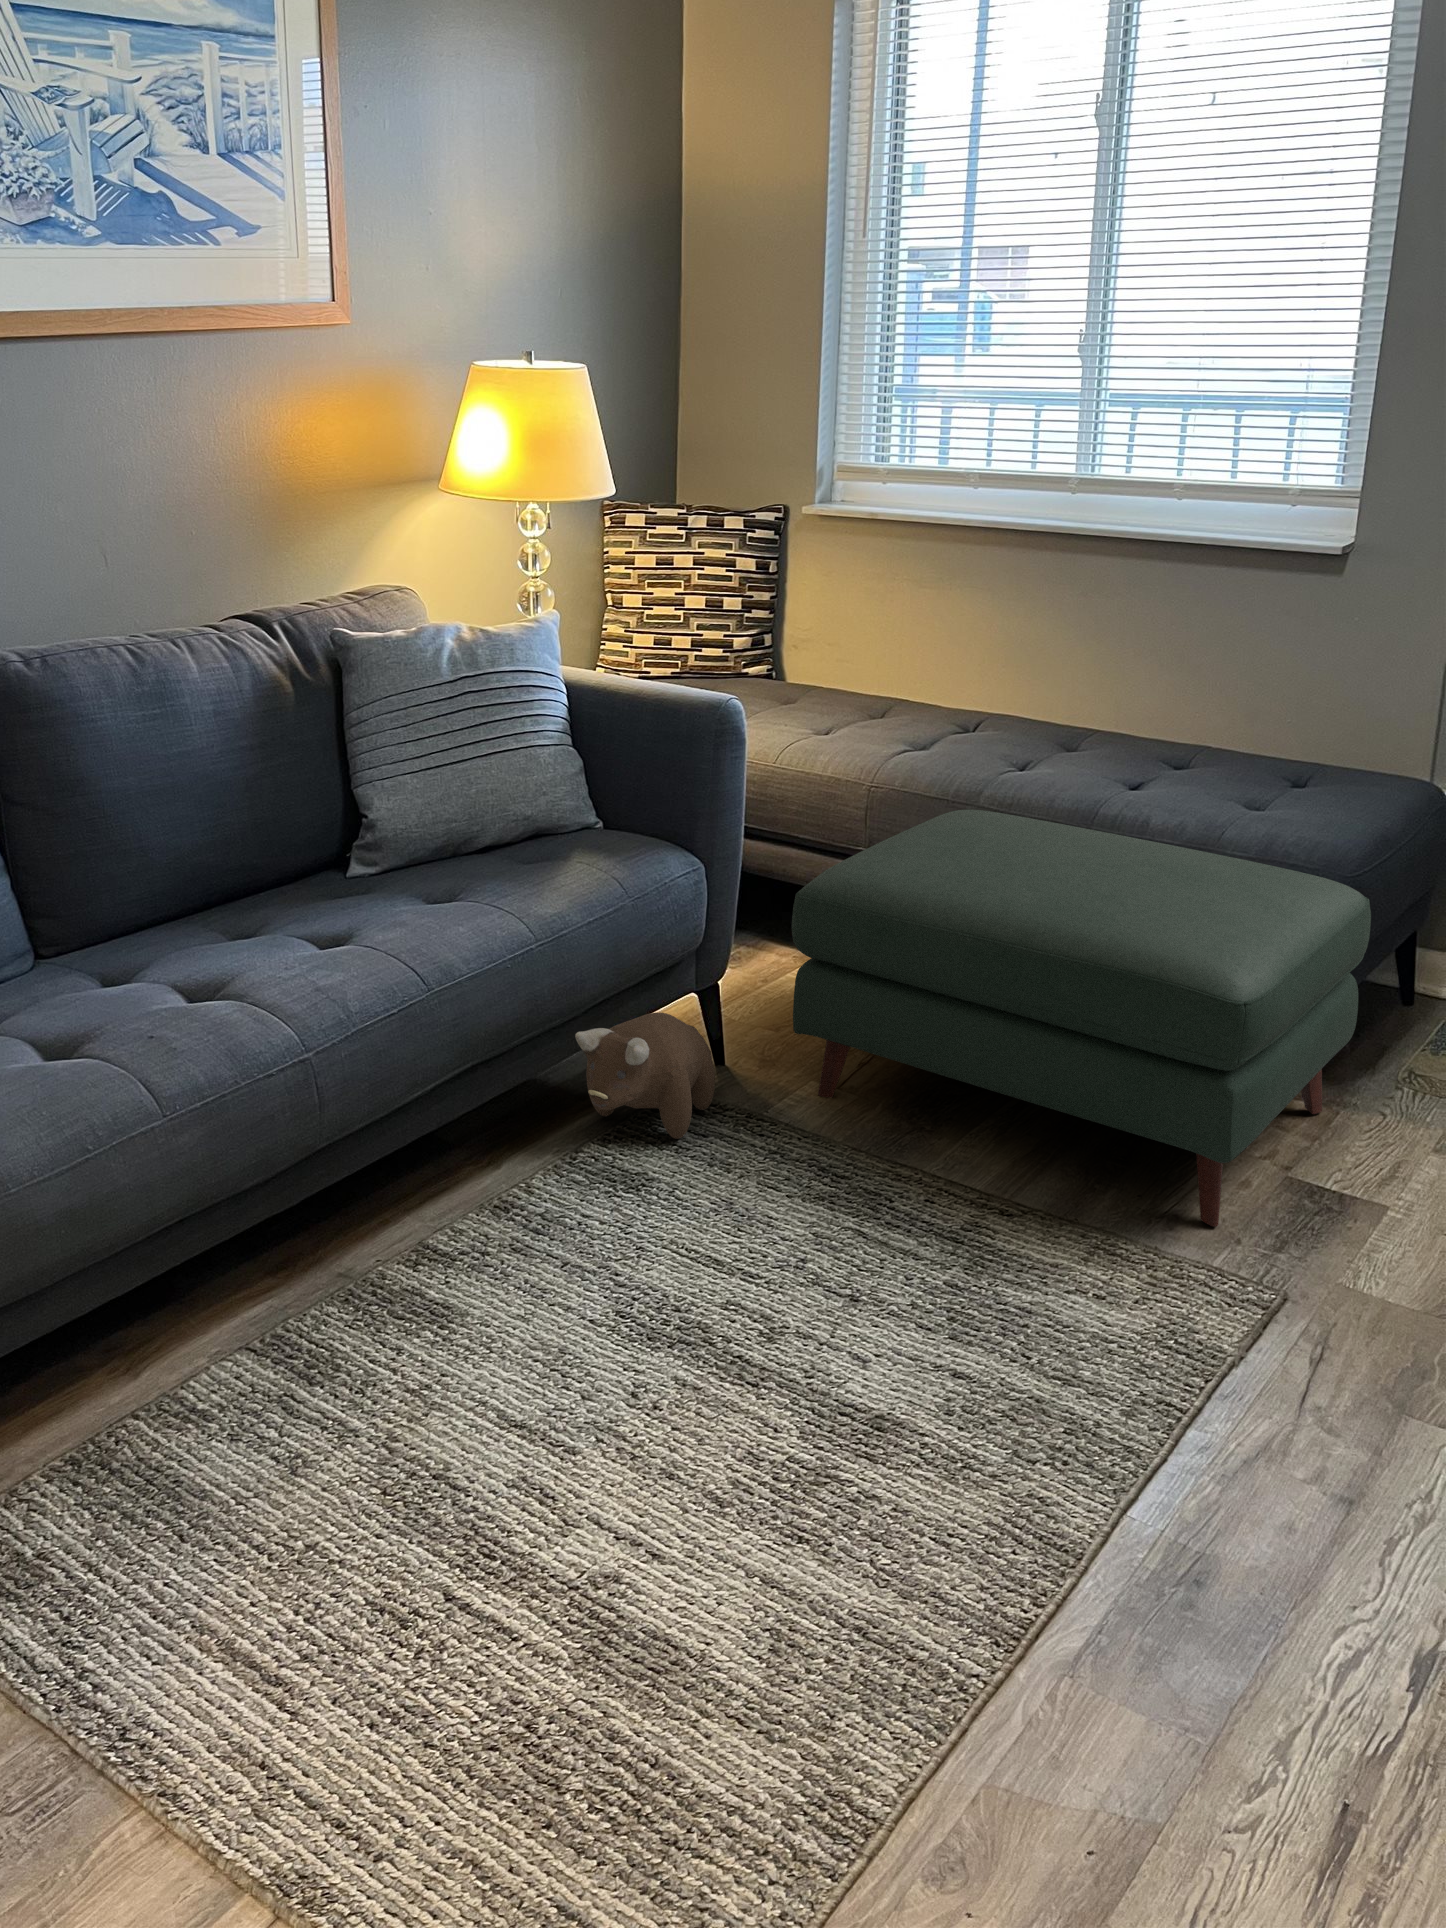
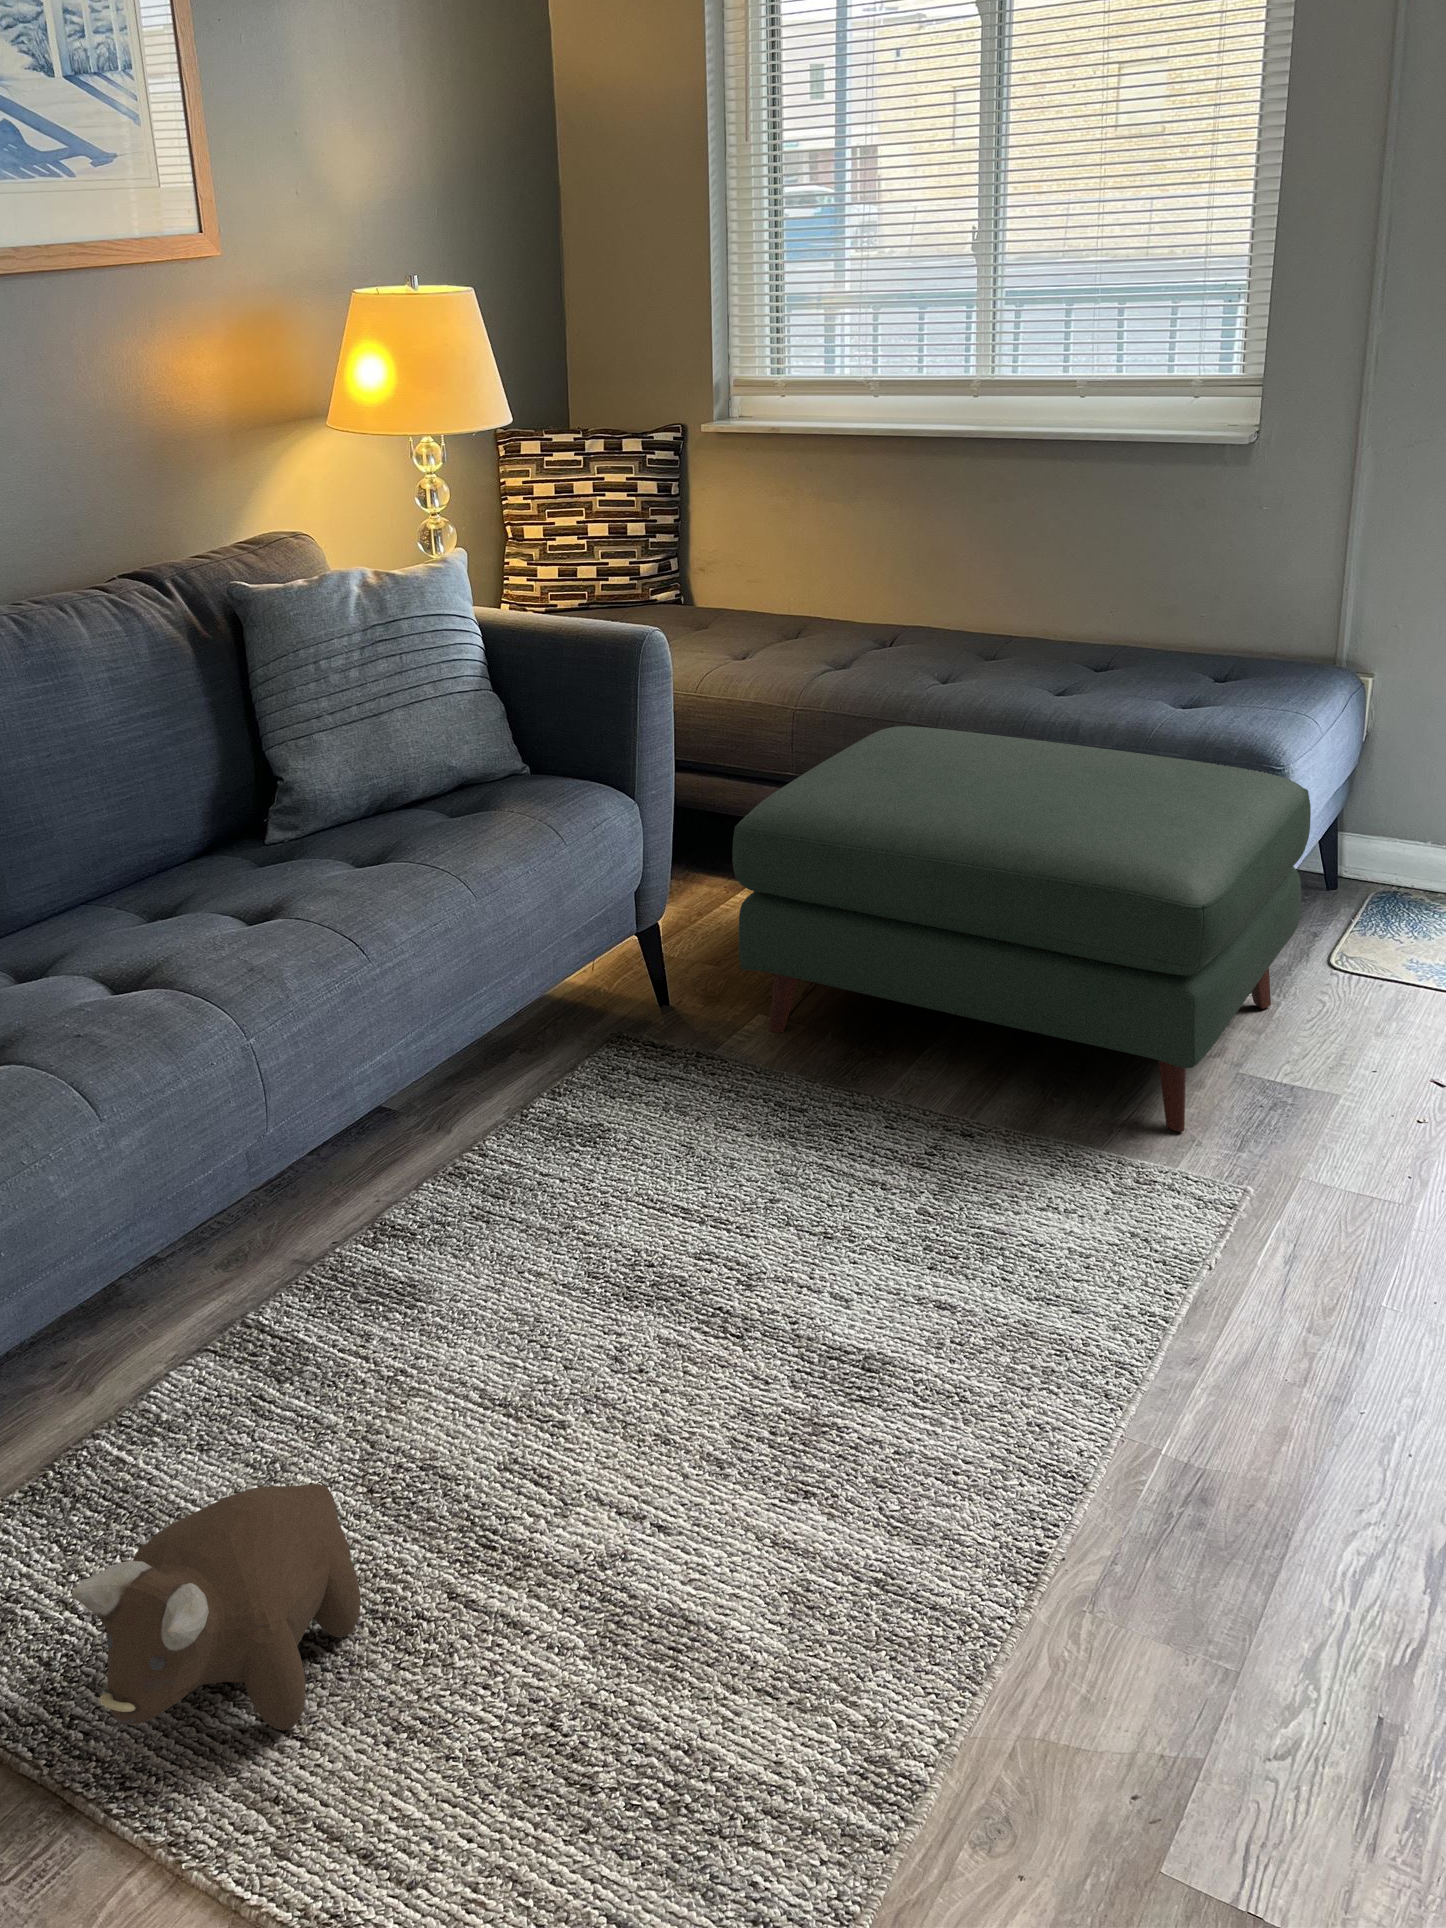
plush toy: present [575,1013,715,1139] -> present [72,1484,360,1730]

